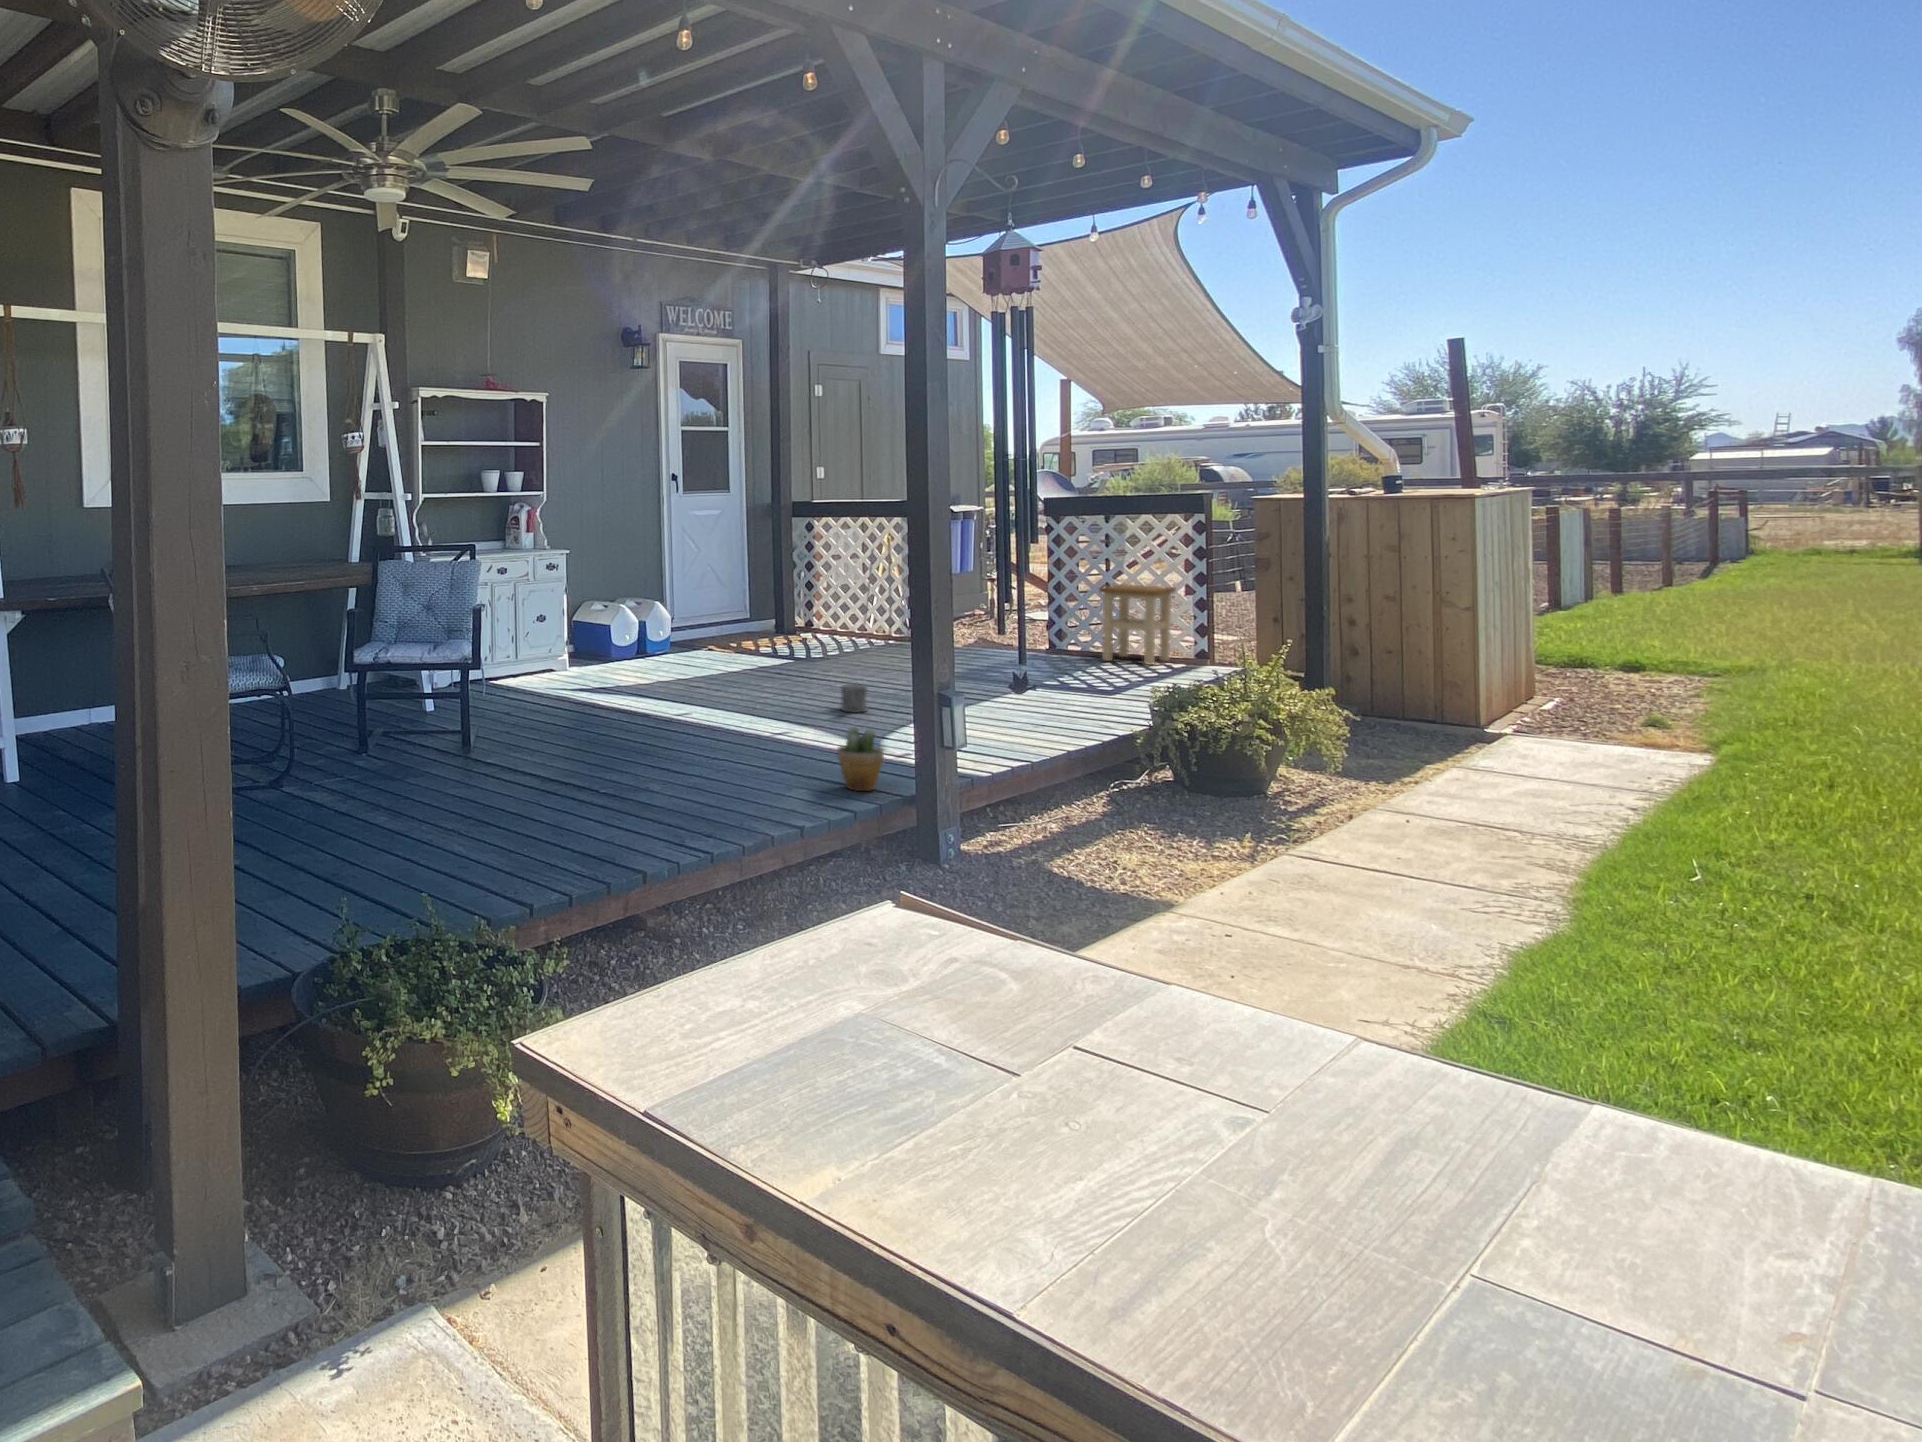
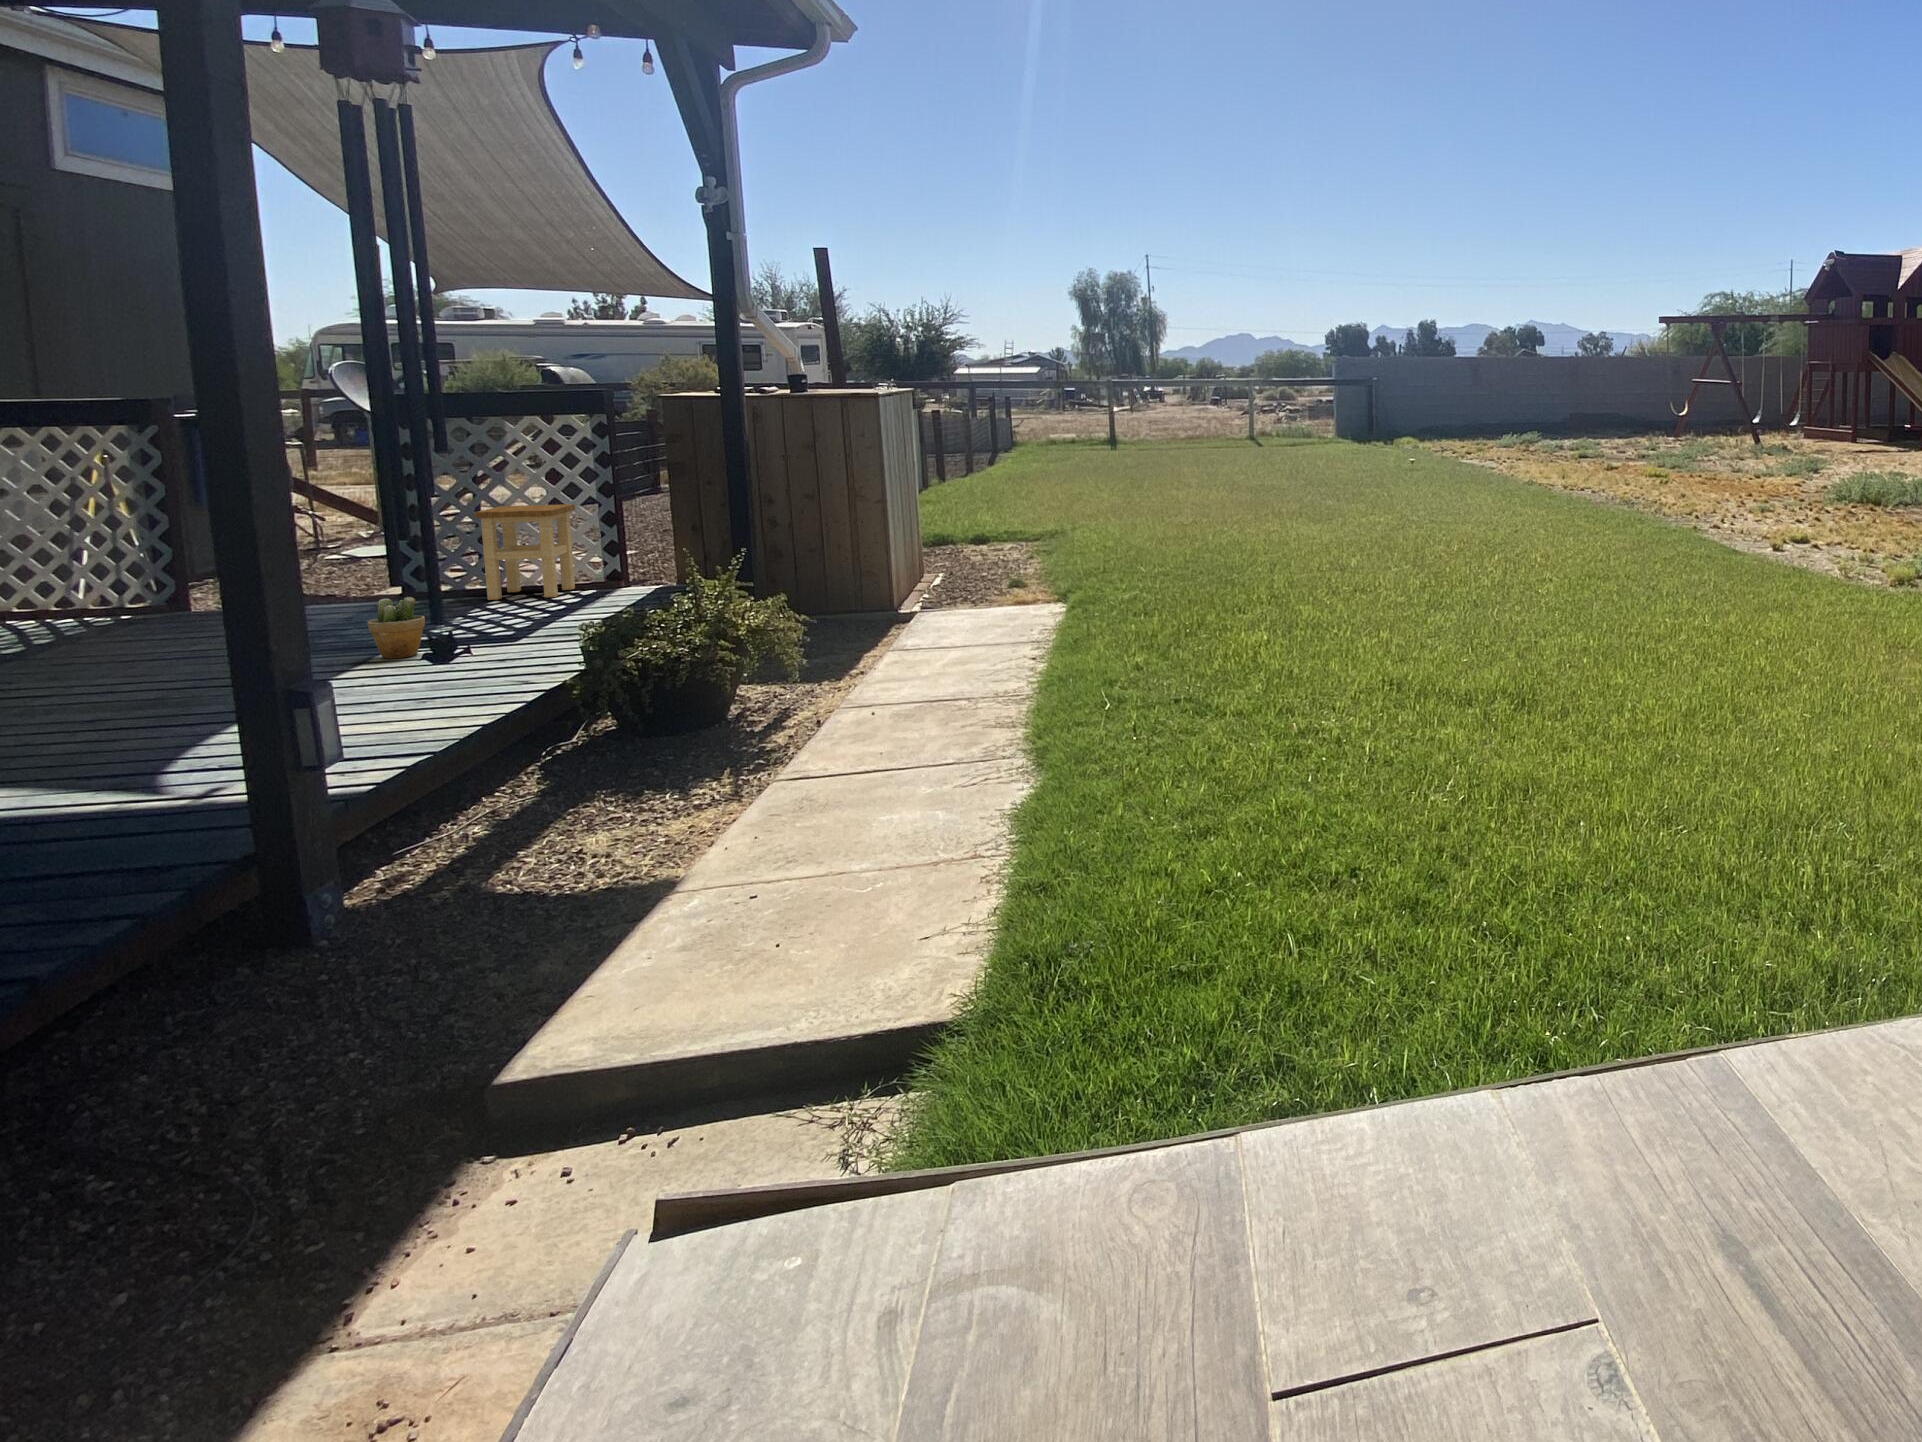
watering can: present [841,683,867,713] -> none [45,691,108,741]
potted plant: present [837,727,884,791] -> present [368,597,425,658]

